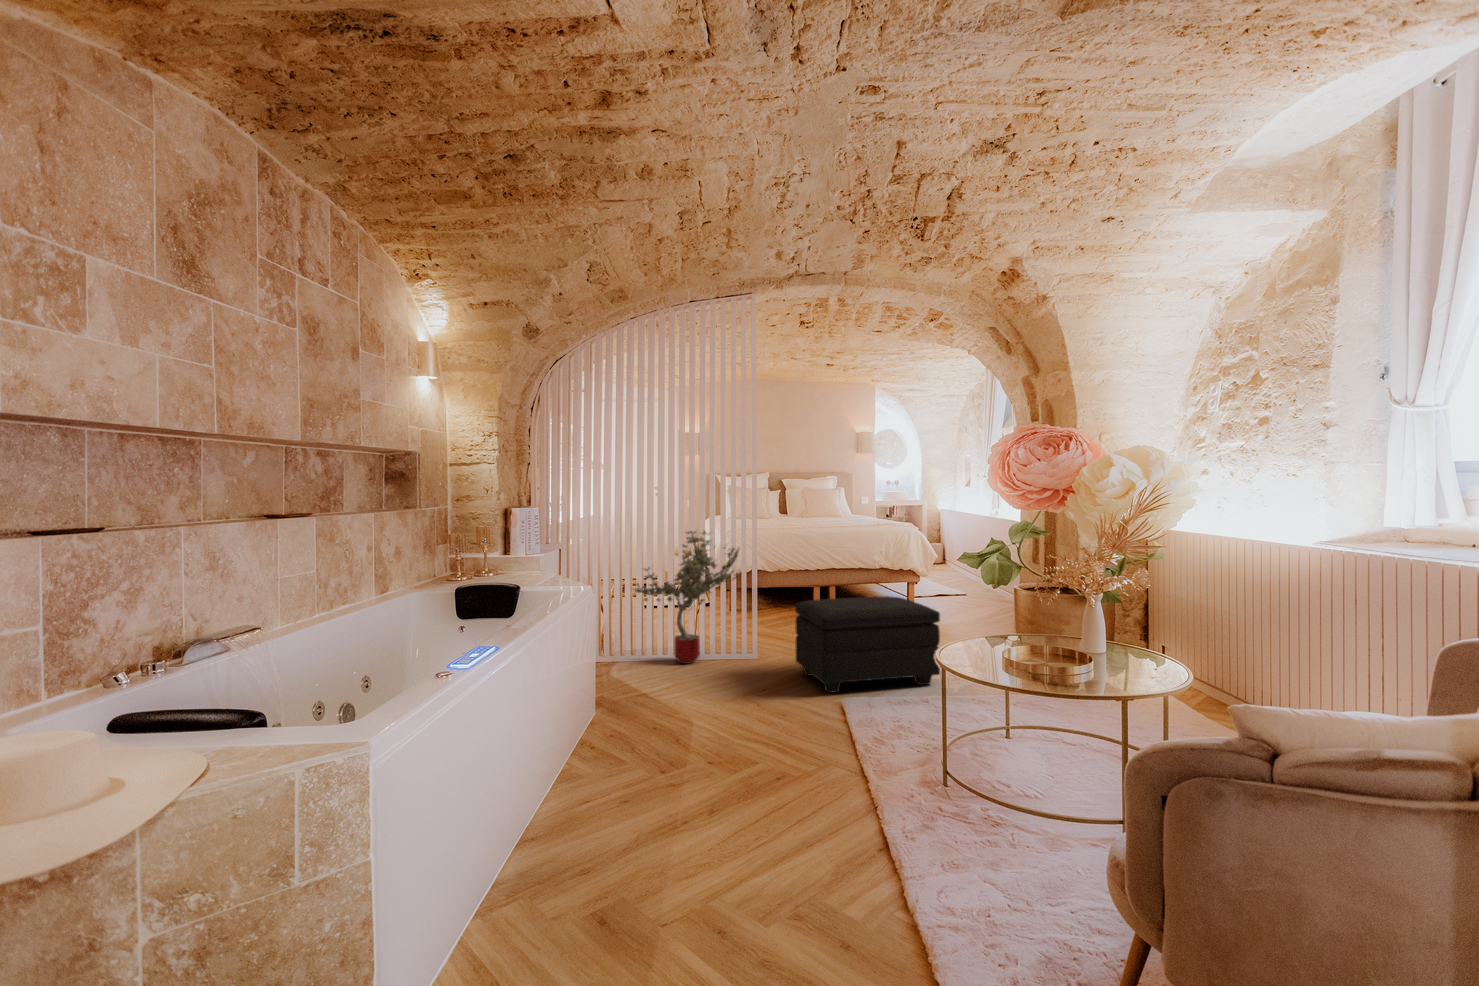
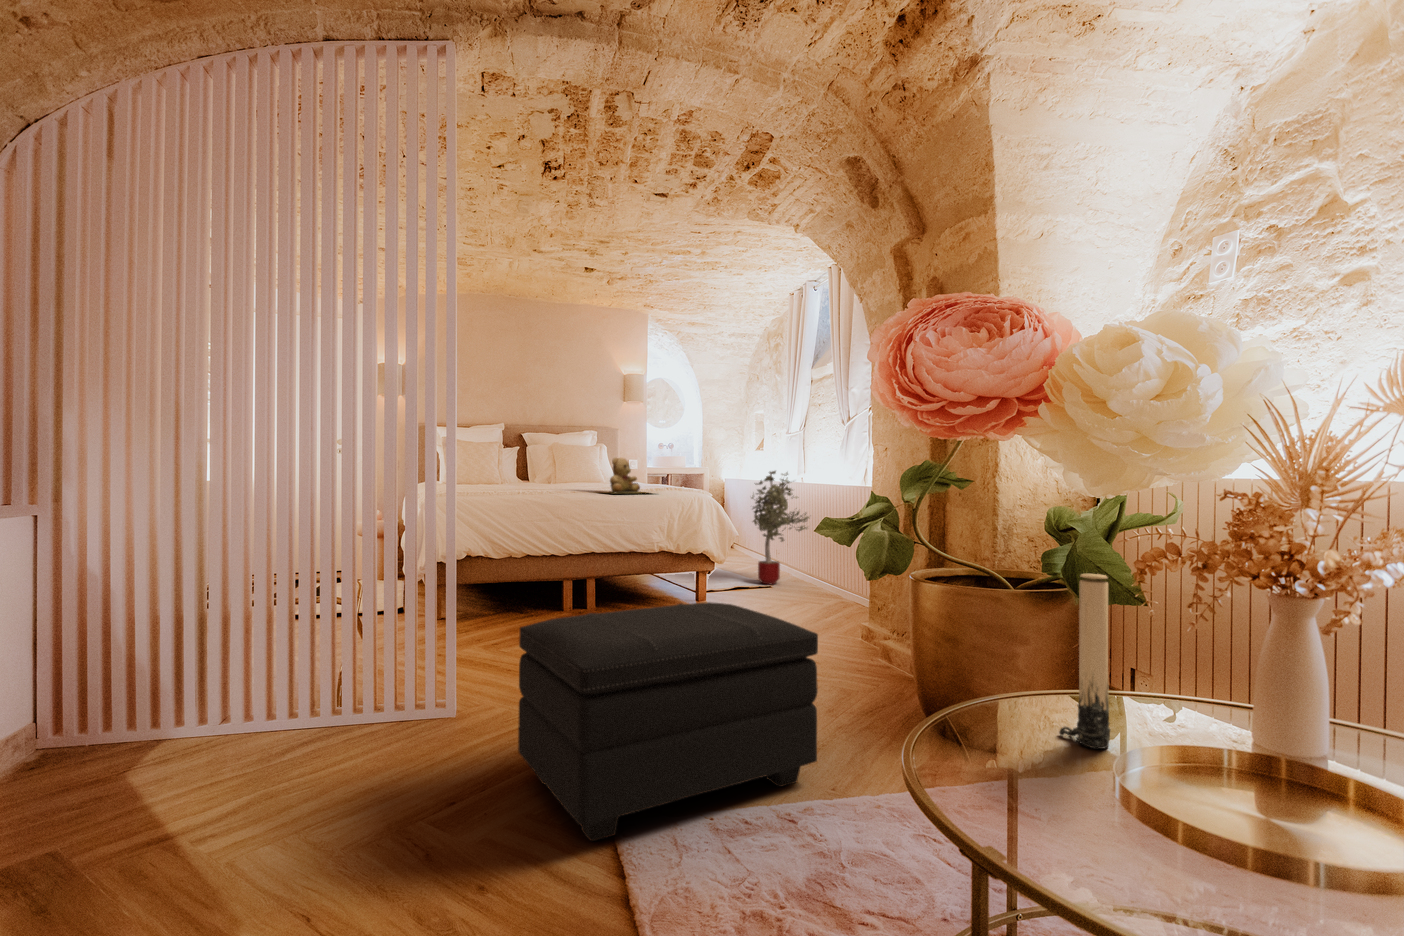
teddy bear: none [828,504,879,529] -> present [610,458,640,493]
potted tree: present [635,531,740,664] -> present [752,471,809,584]
candle: none [1001,583,1016,647] -> present [1059,574,1110,749]

